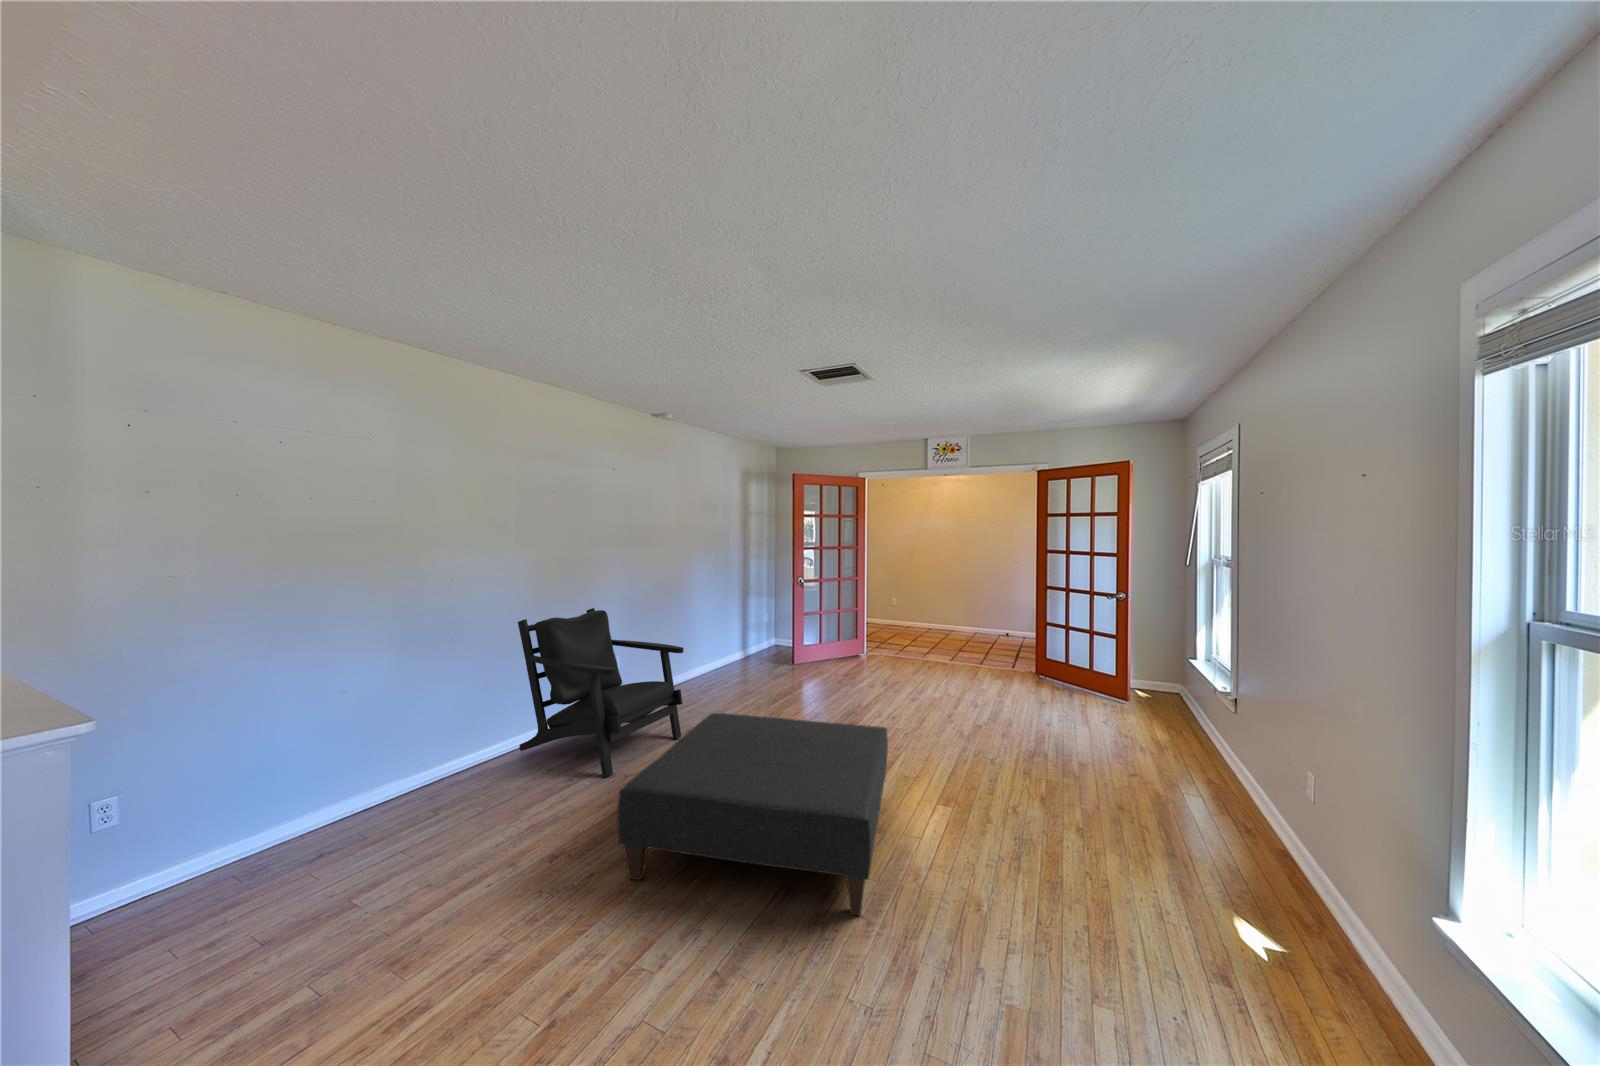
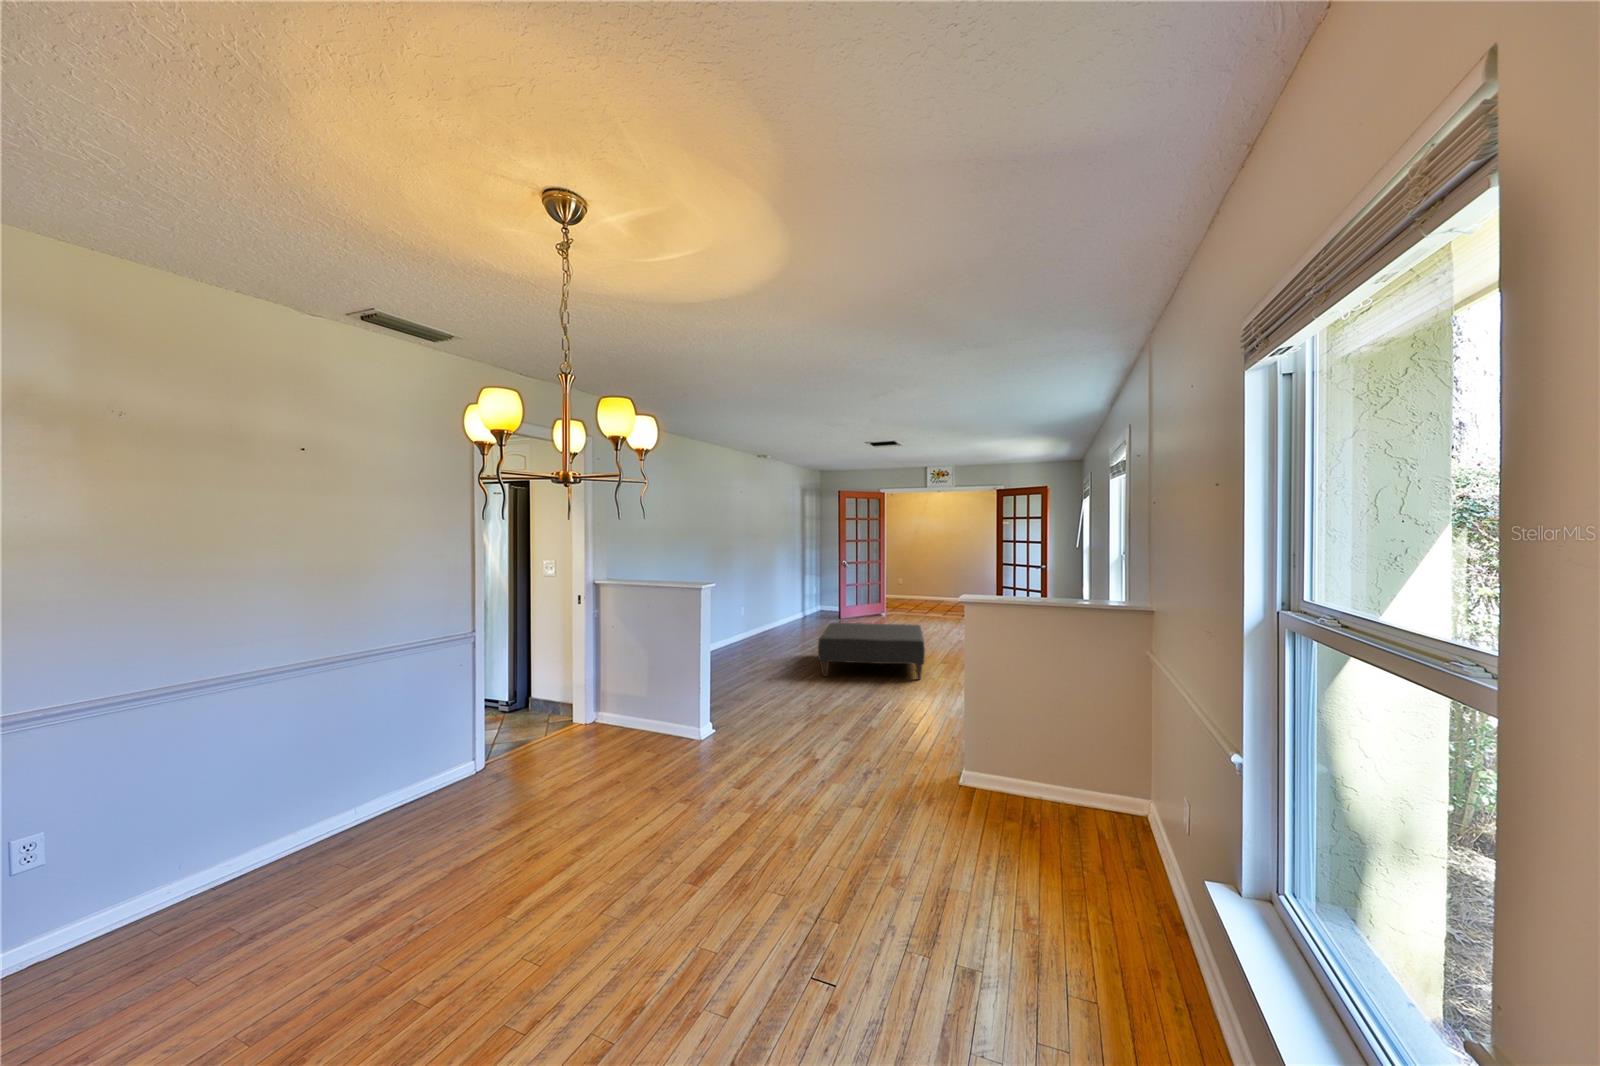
armchair: present [518,608,684,777] -> none [717,576,803,657]

